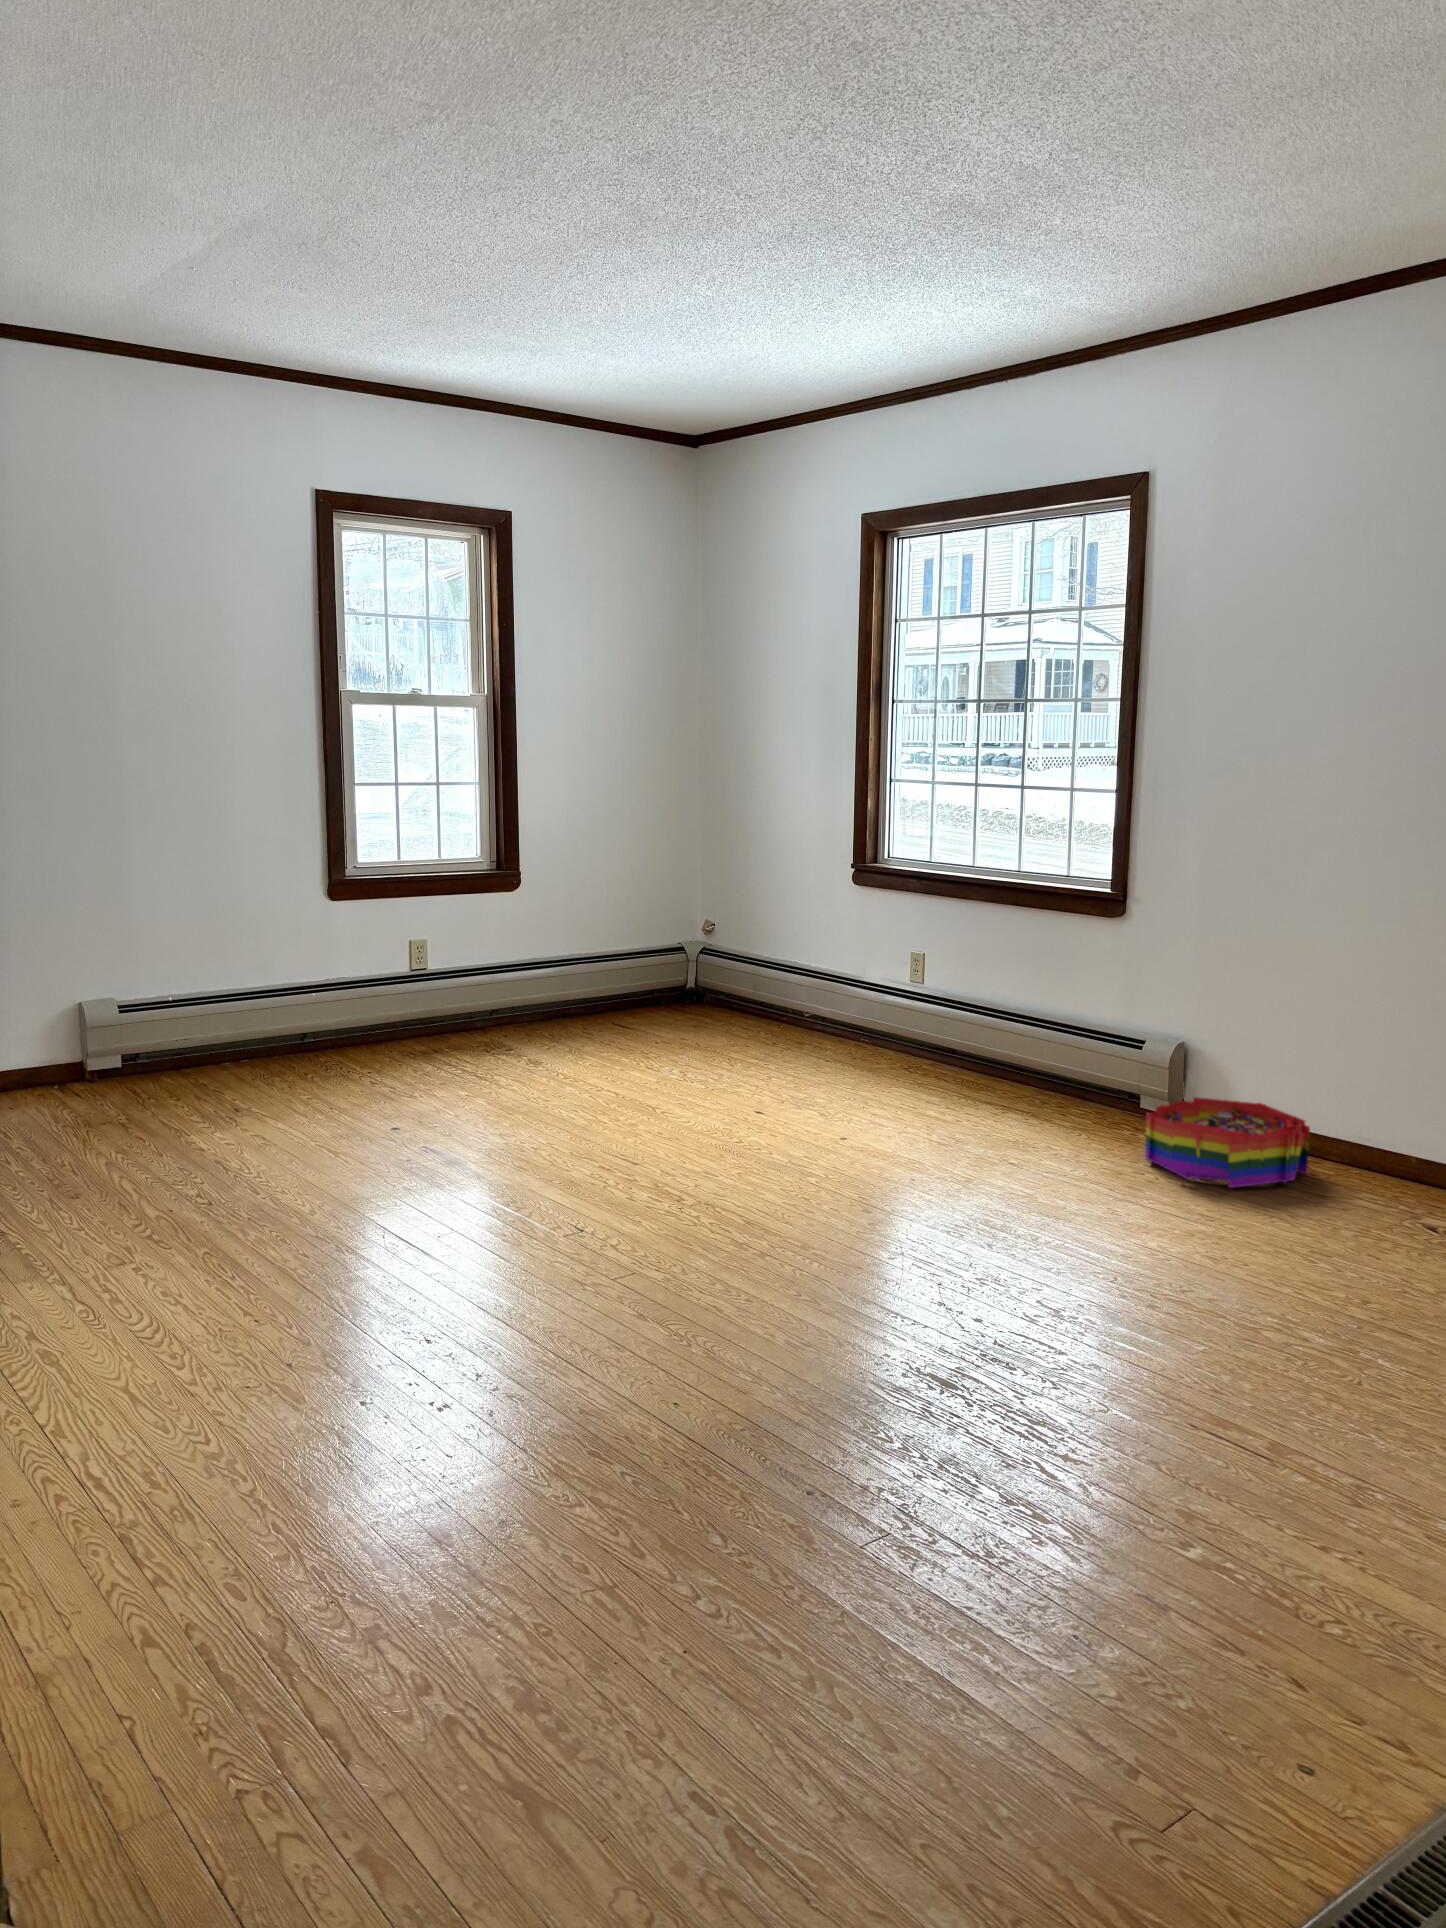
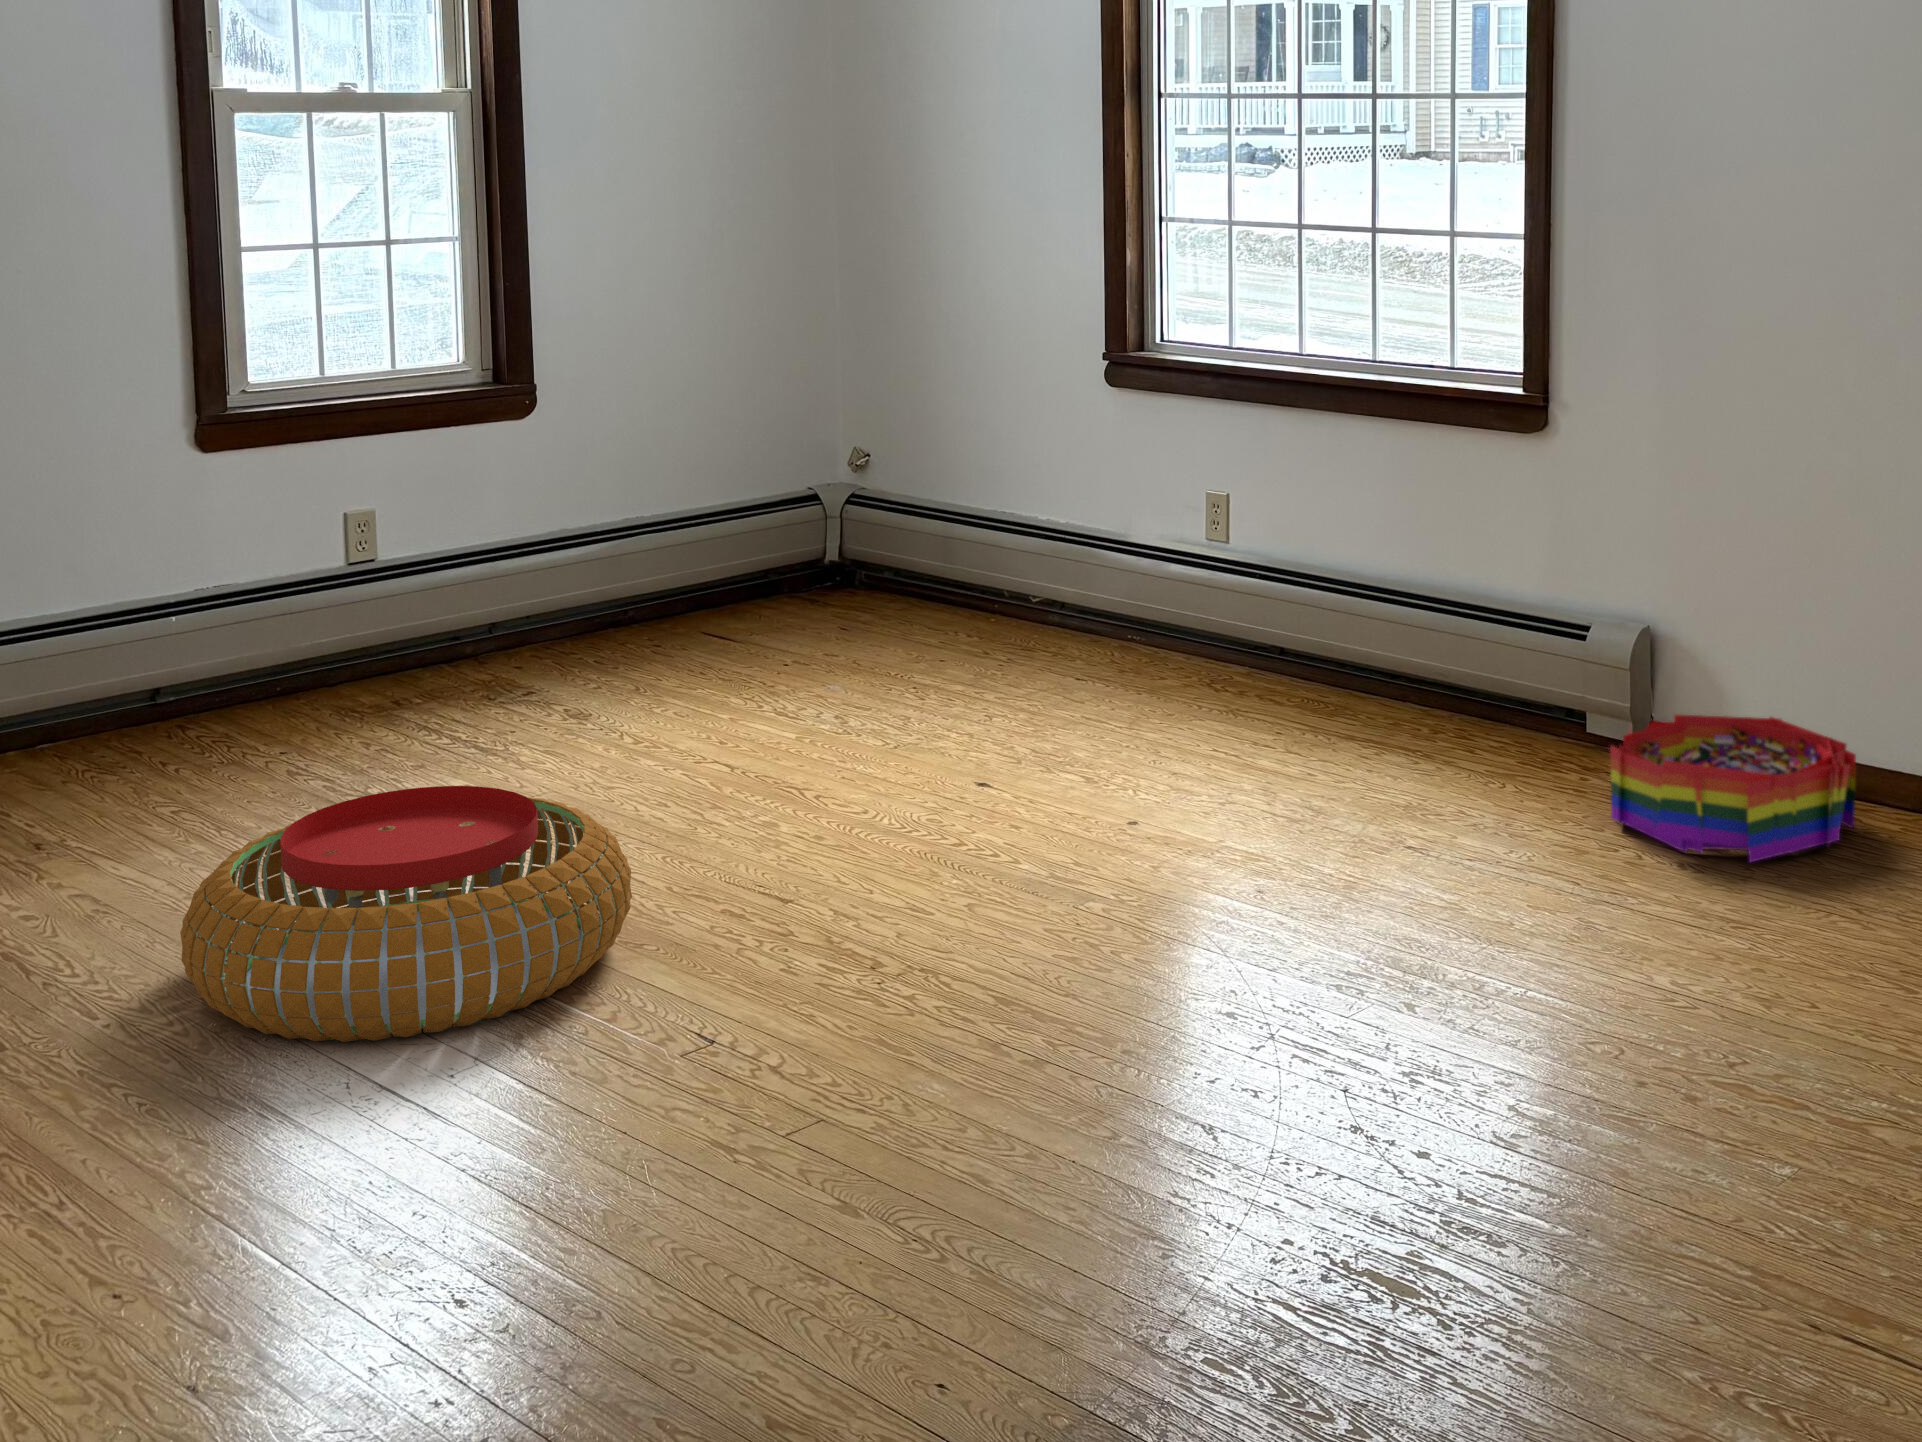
pouf: none [306,1083,545,1212] -> present [180,786,632,1042]

